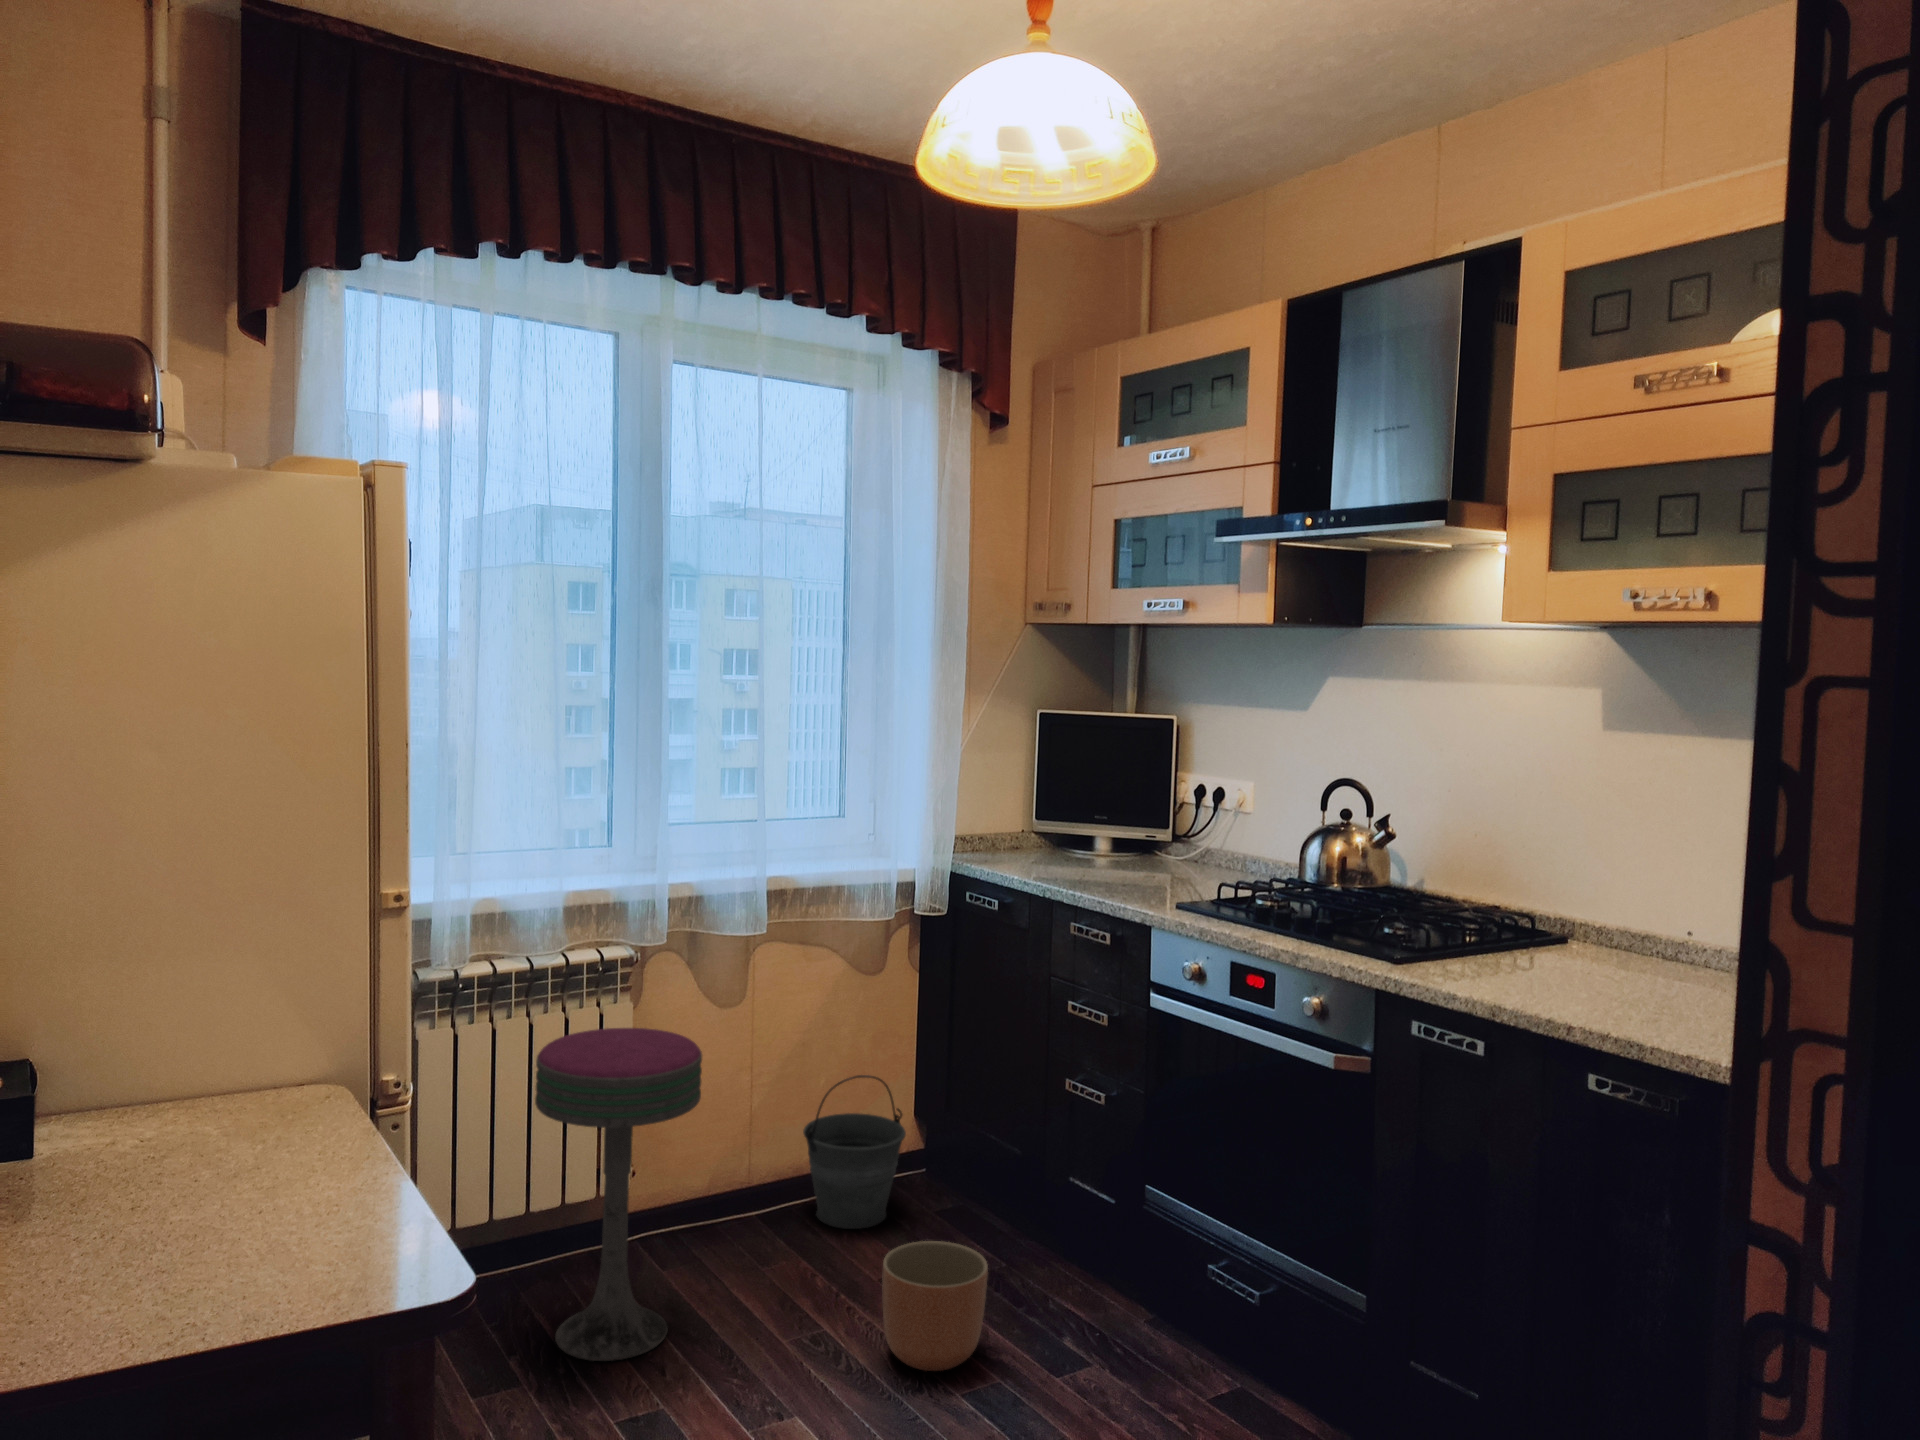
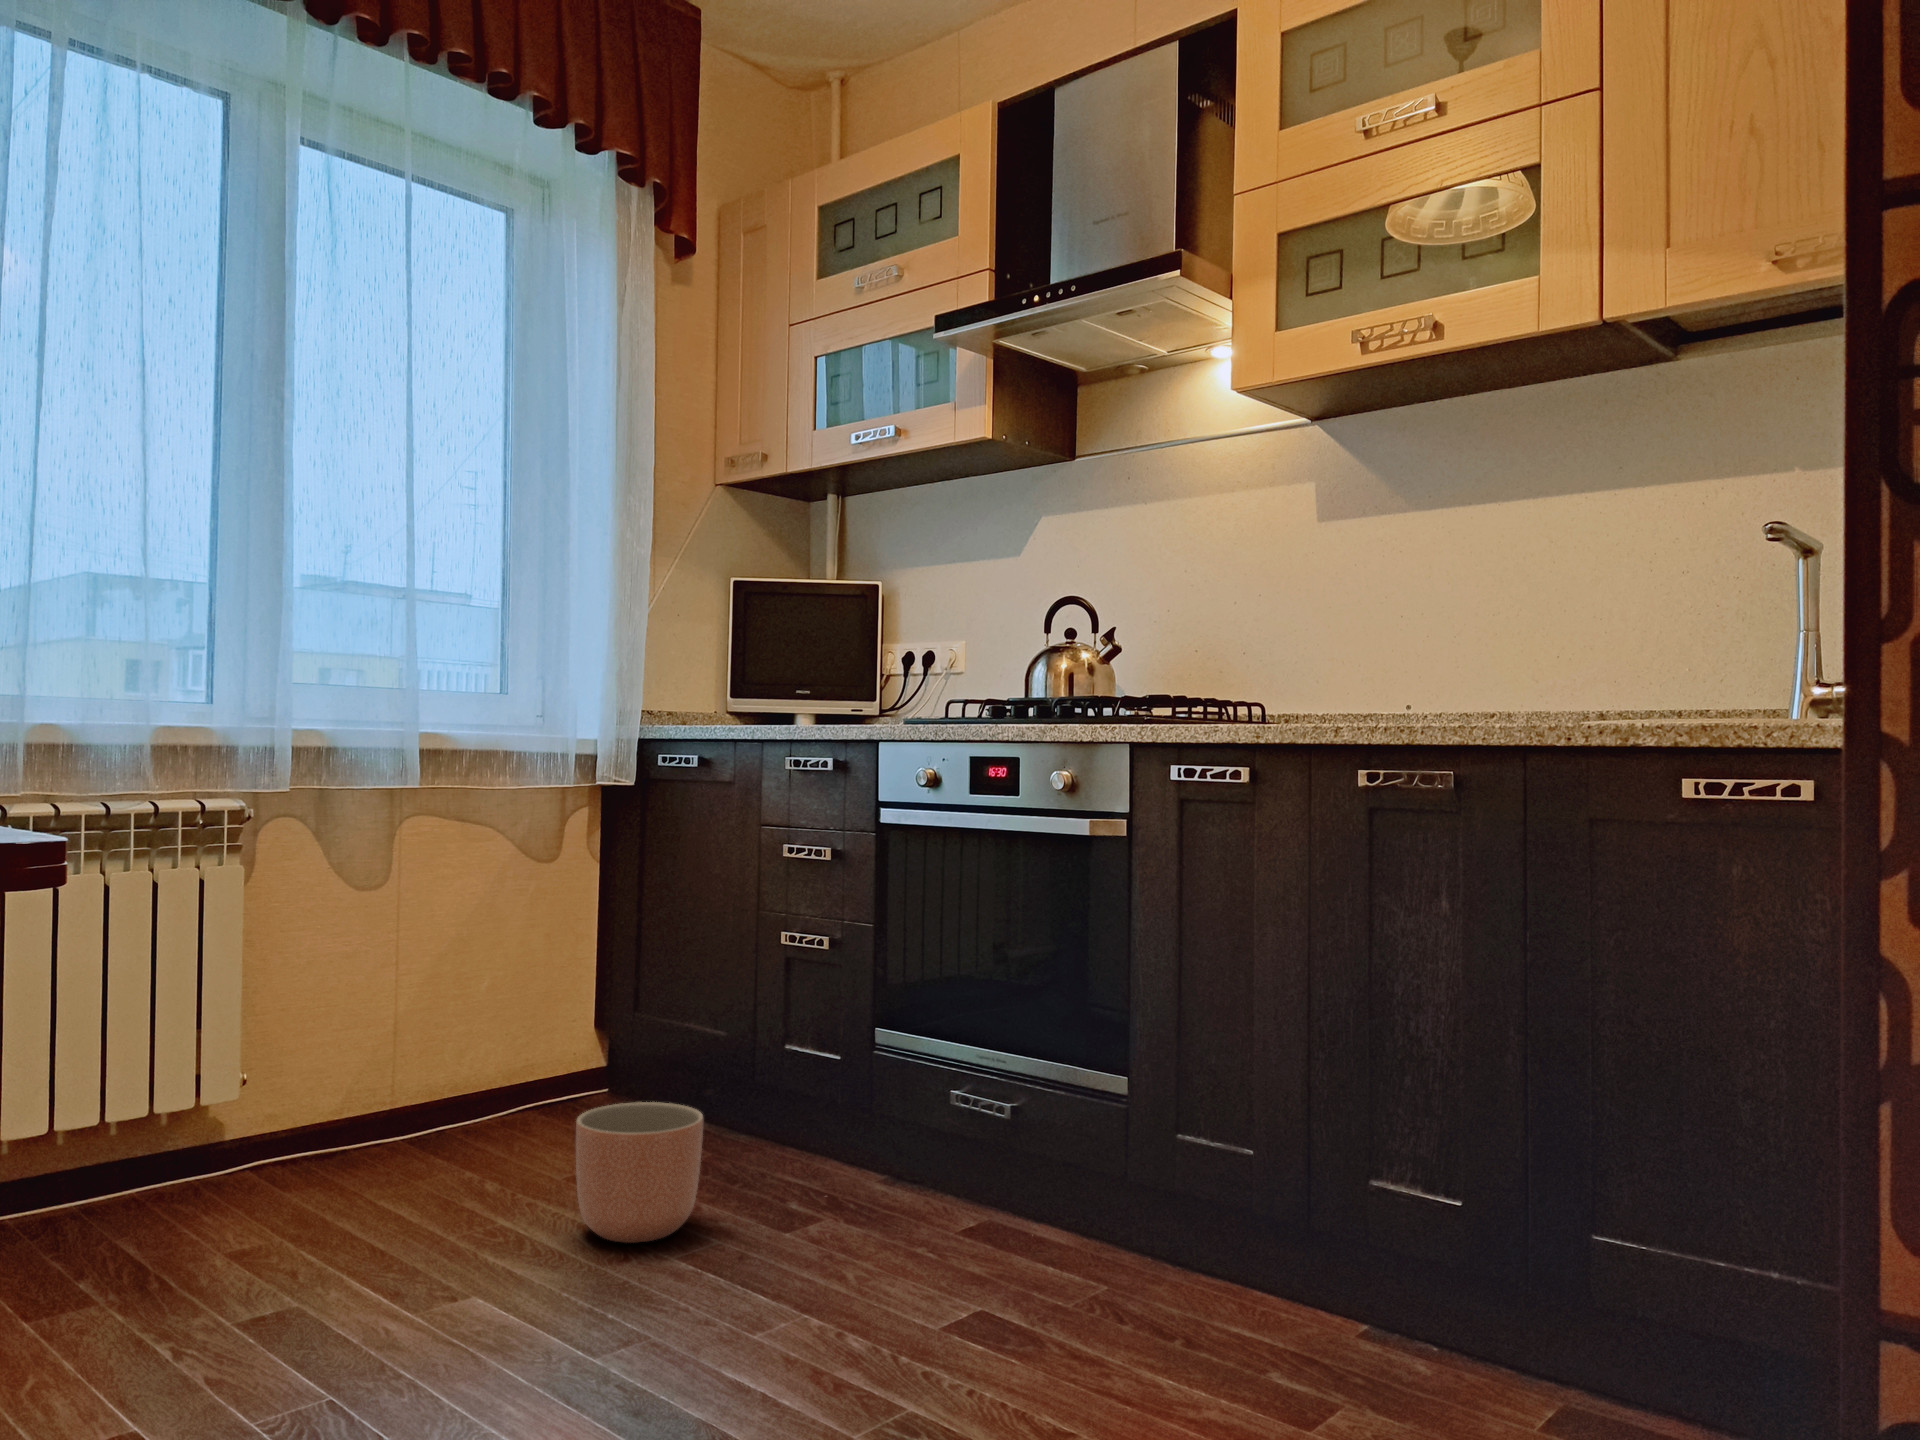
bar stool: present [535,1028,702,1361] -> none [115,870,343,1274]
bucket: present [803,1075,906,1229] -> none [465,965,590,1143]

